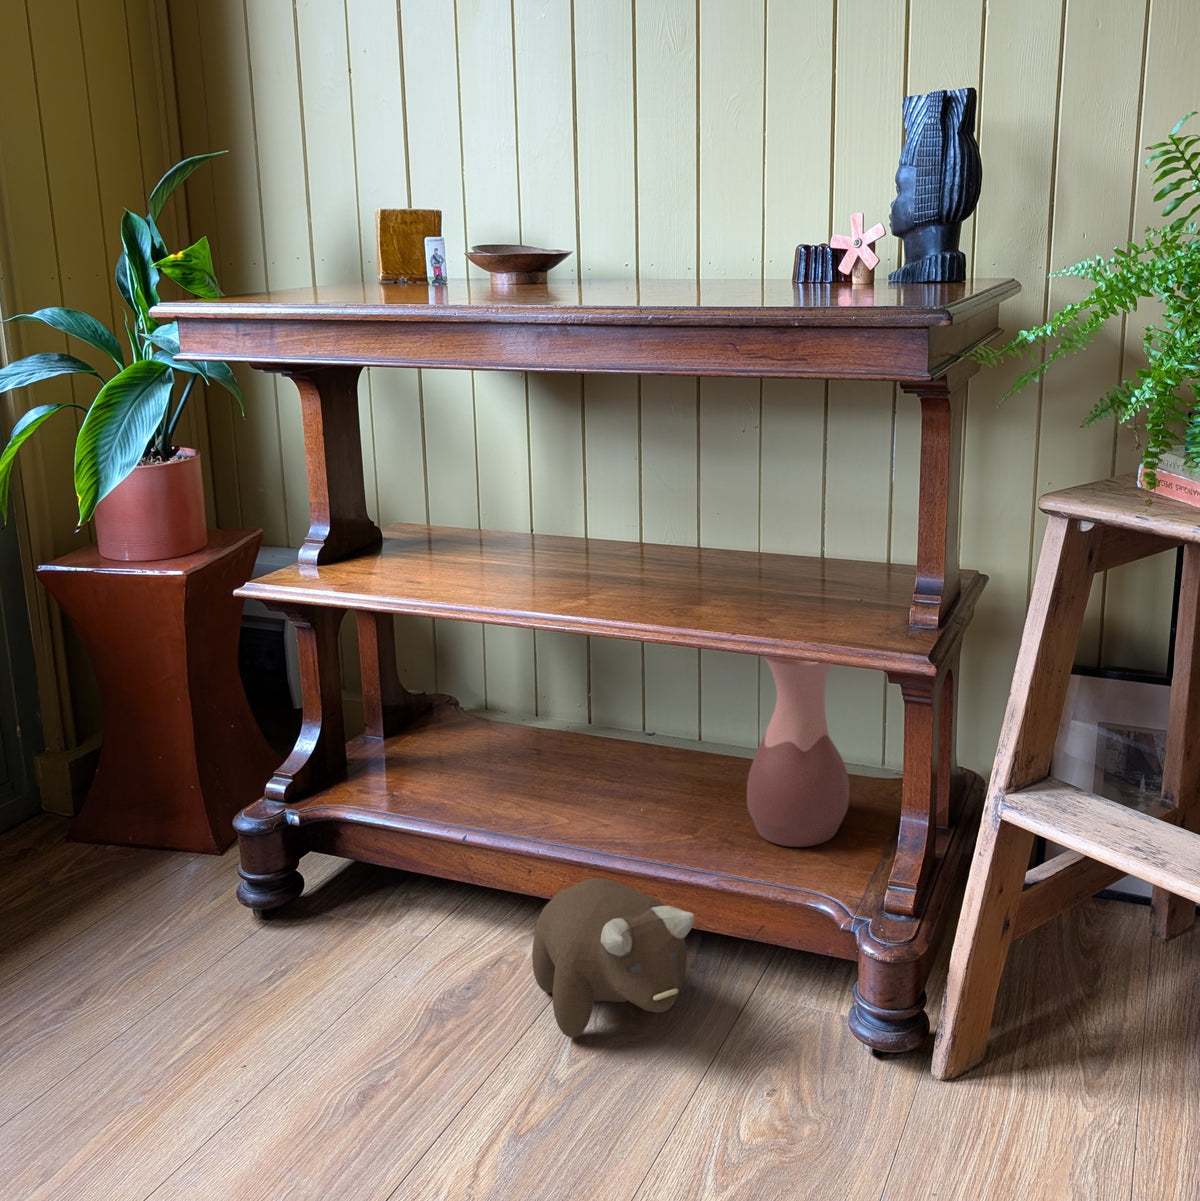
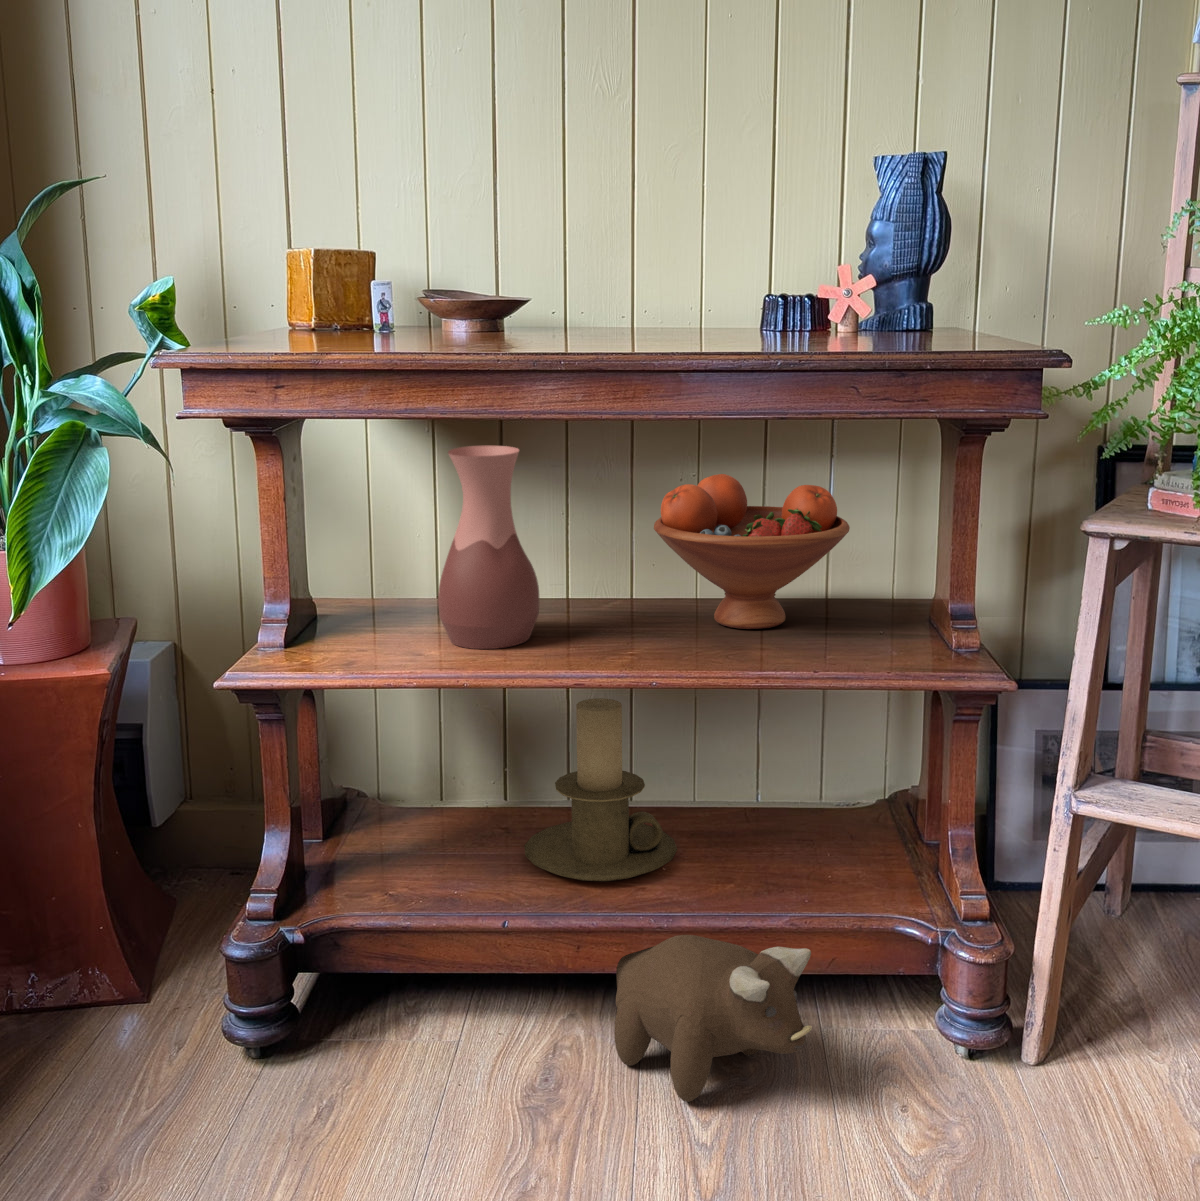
fruit bowl: none [662,429,862,588] -> present [654,474,850,629]
candle holder: none [526,641,672,817] -> present [525,698,677,881]
vase: present [747,656,849,847] -> present [438,446,539,649]

